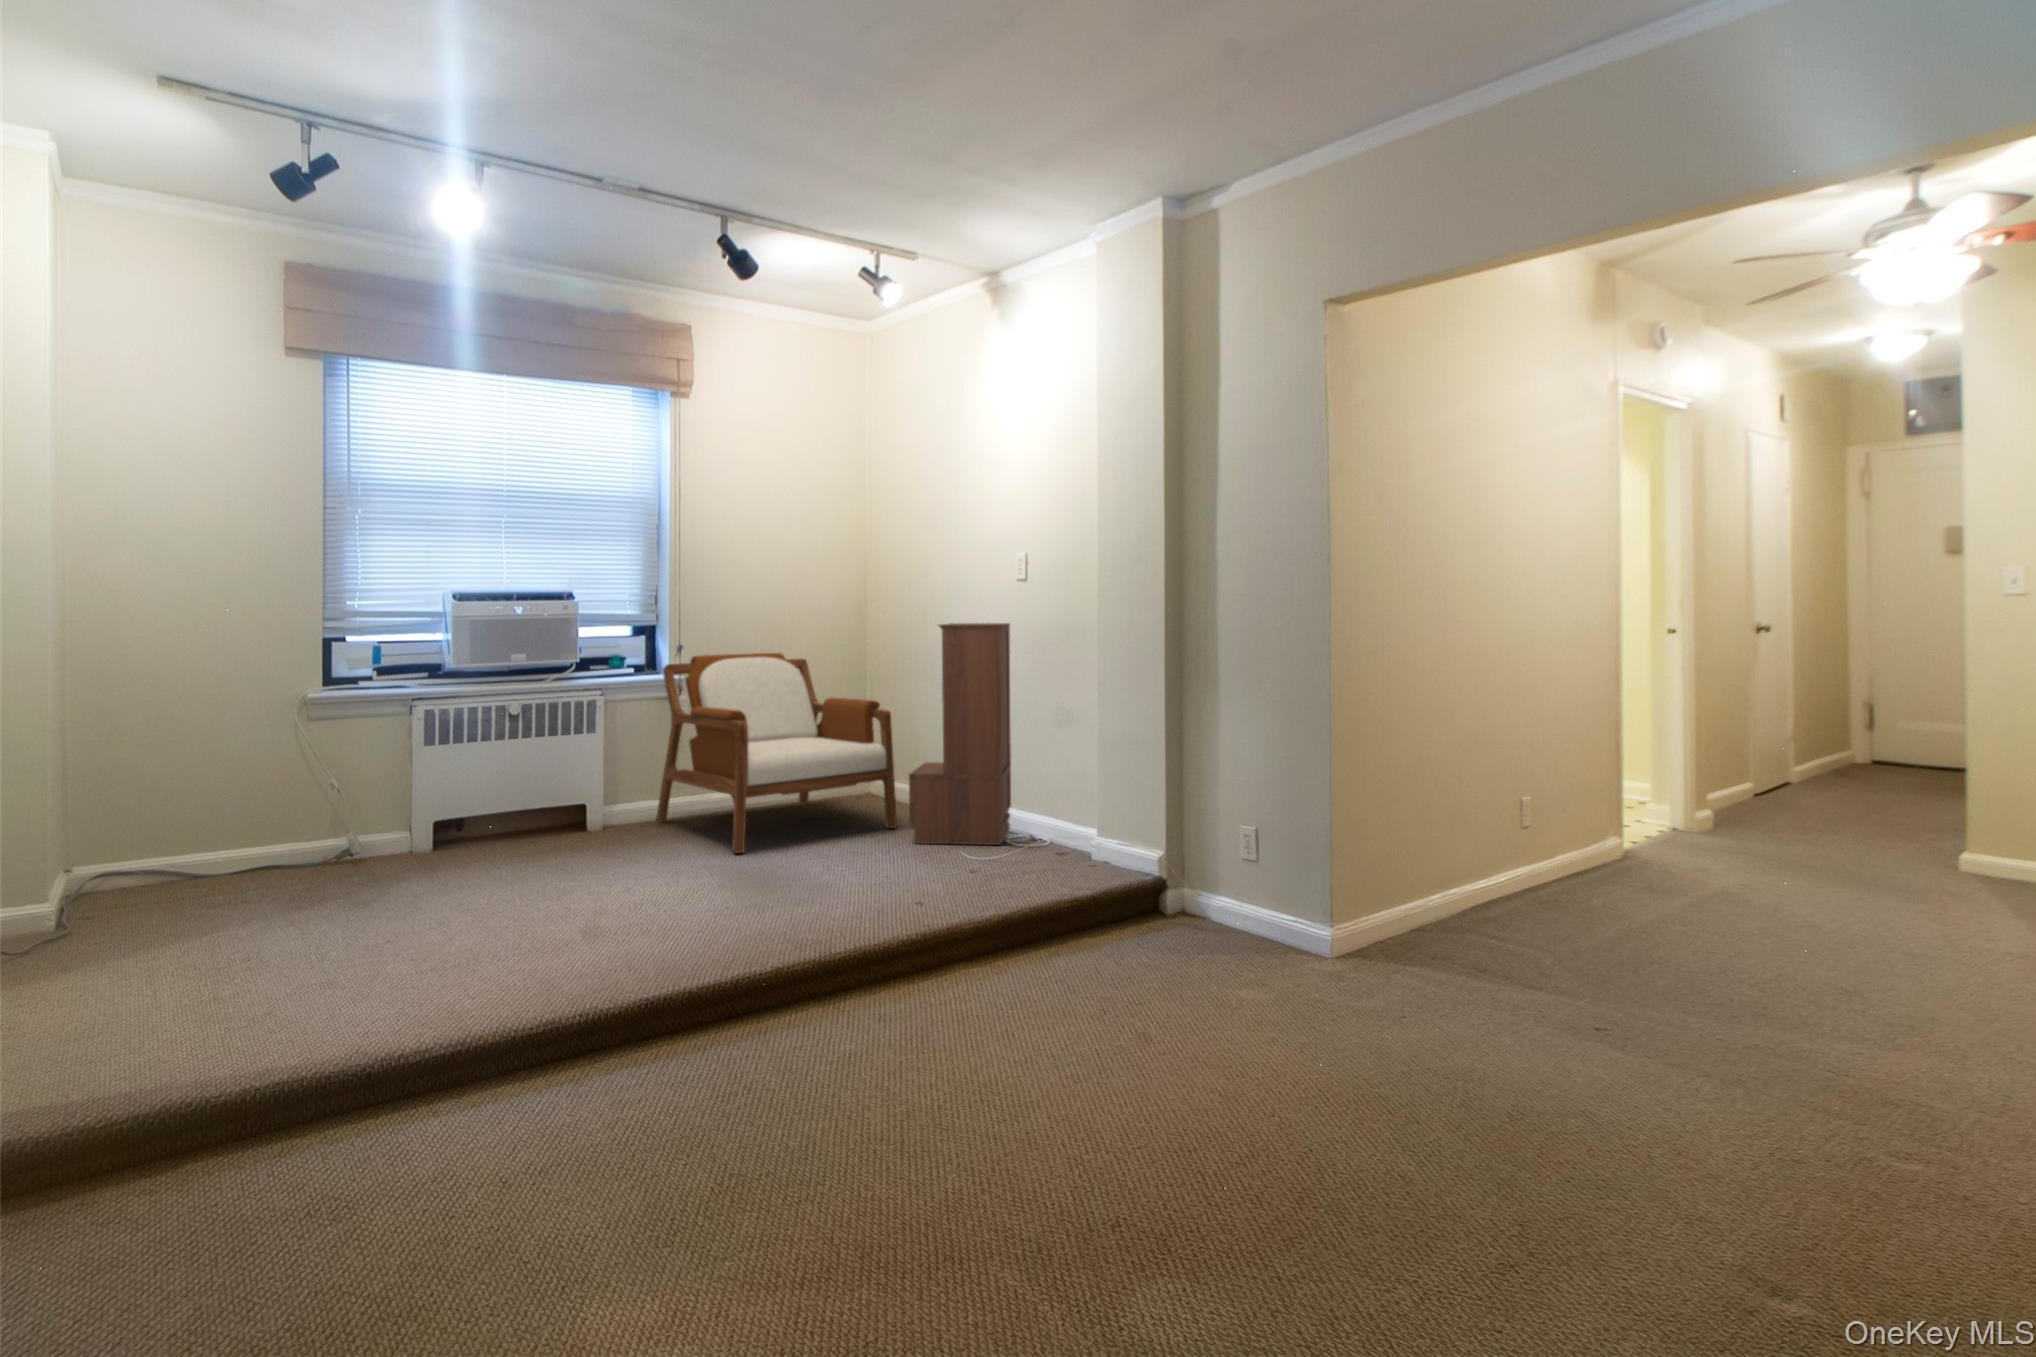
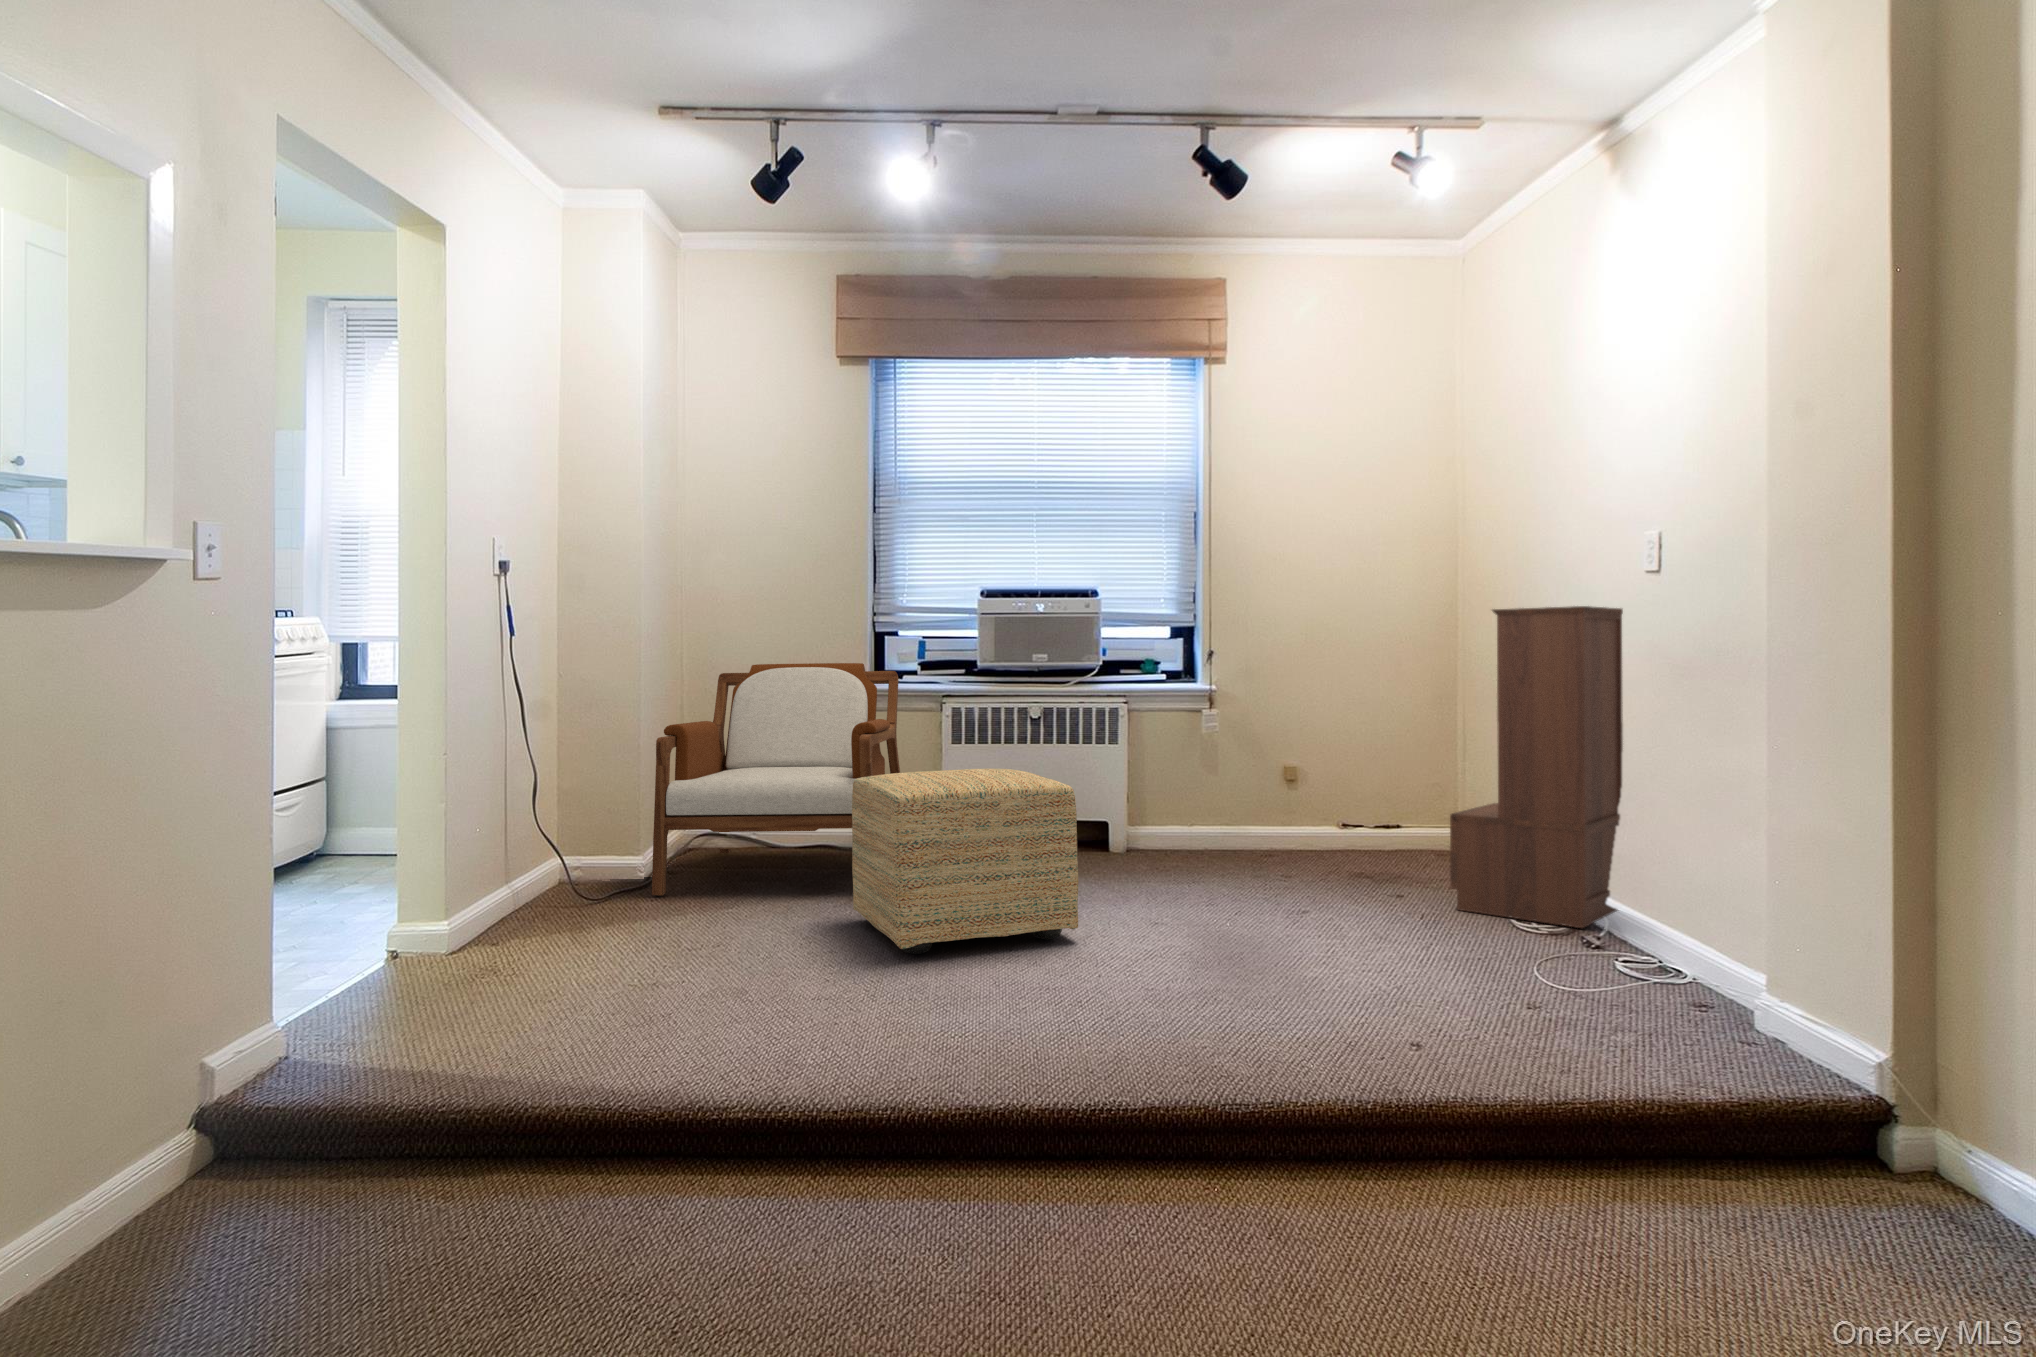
armchair: present [656,653,897,853] -> present [652,663,900,895]
ottoman: none [414,771,664,949] -> present [852,769,1078,954]

